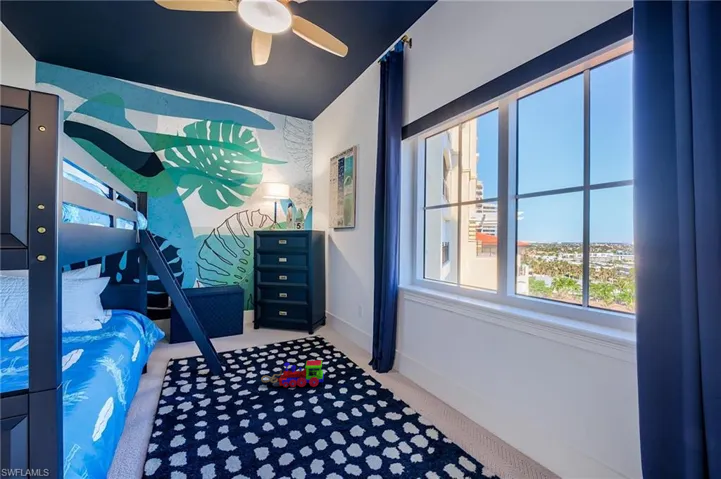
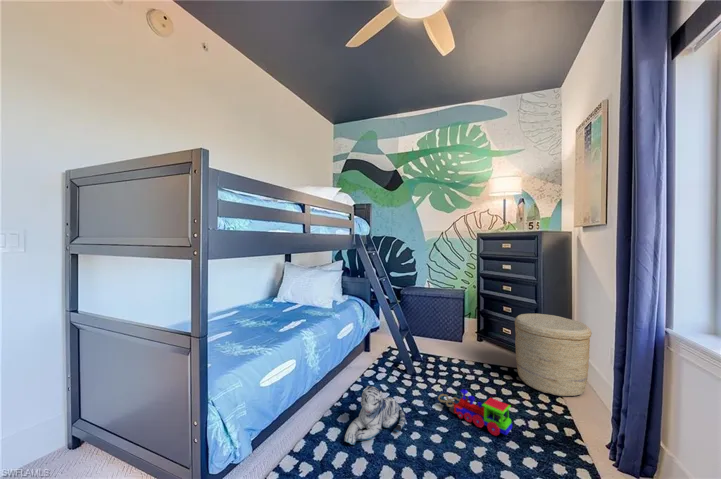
woven basket: none [300,293,348,349] -> present [515,313,592,396]
plush toy: none [196,388,248,453] -> present [344,386,405,445]

